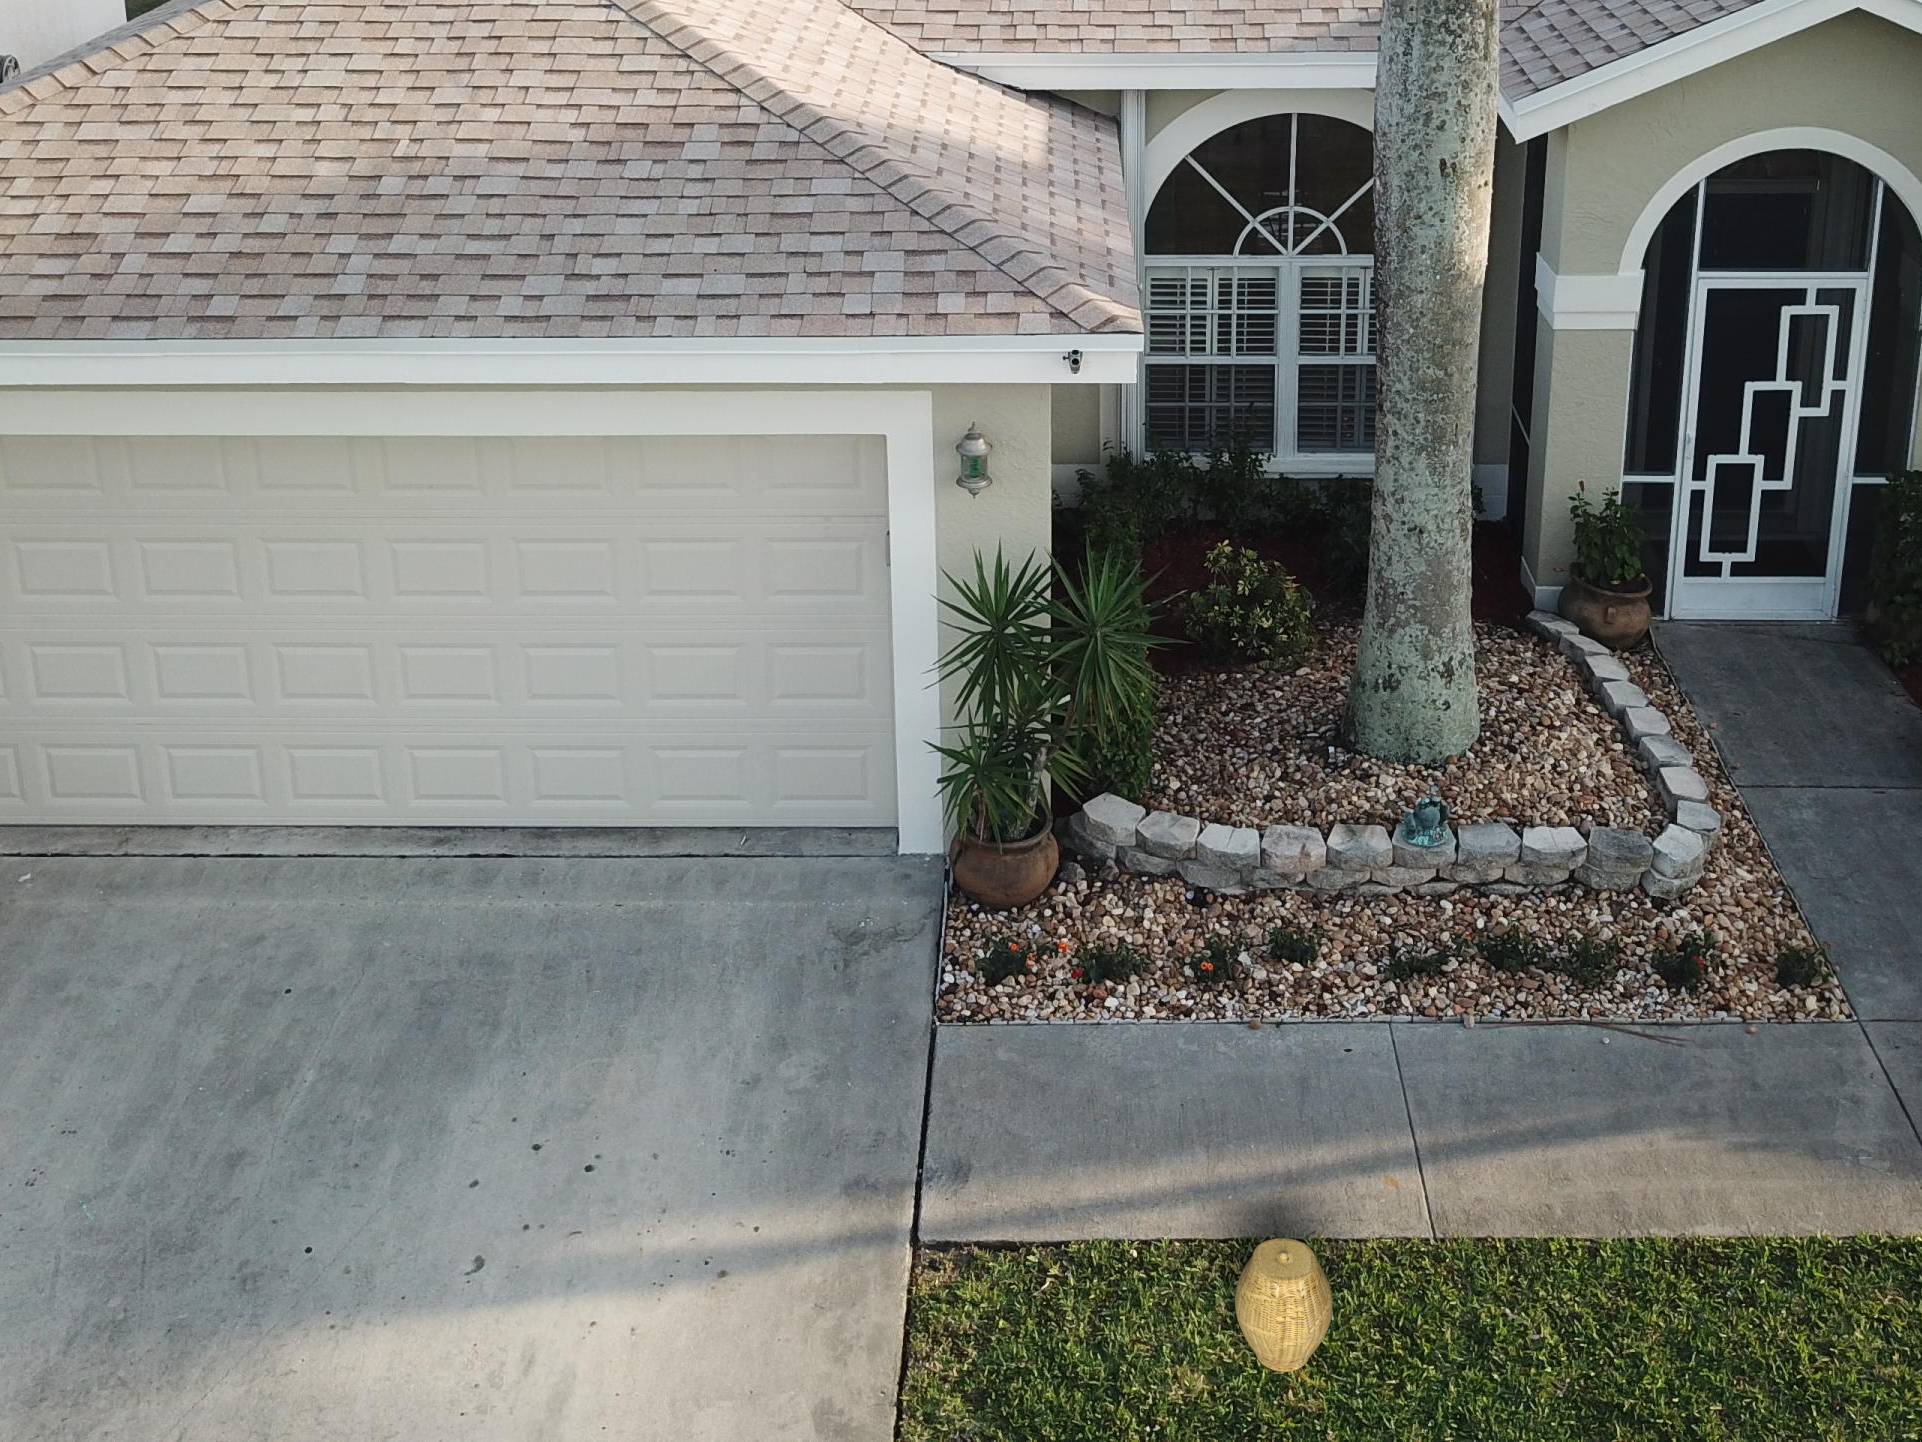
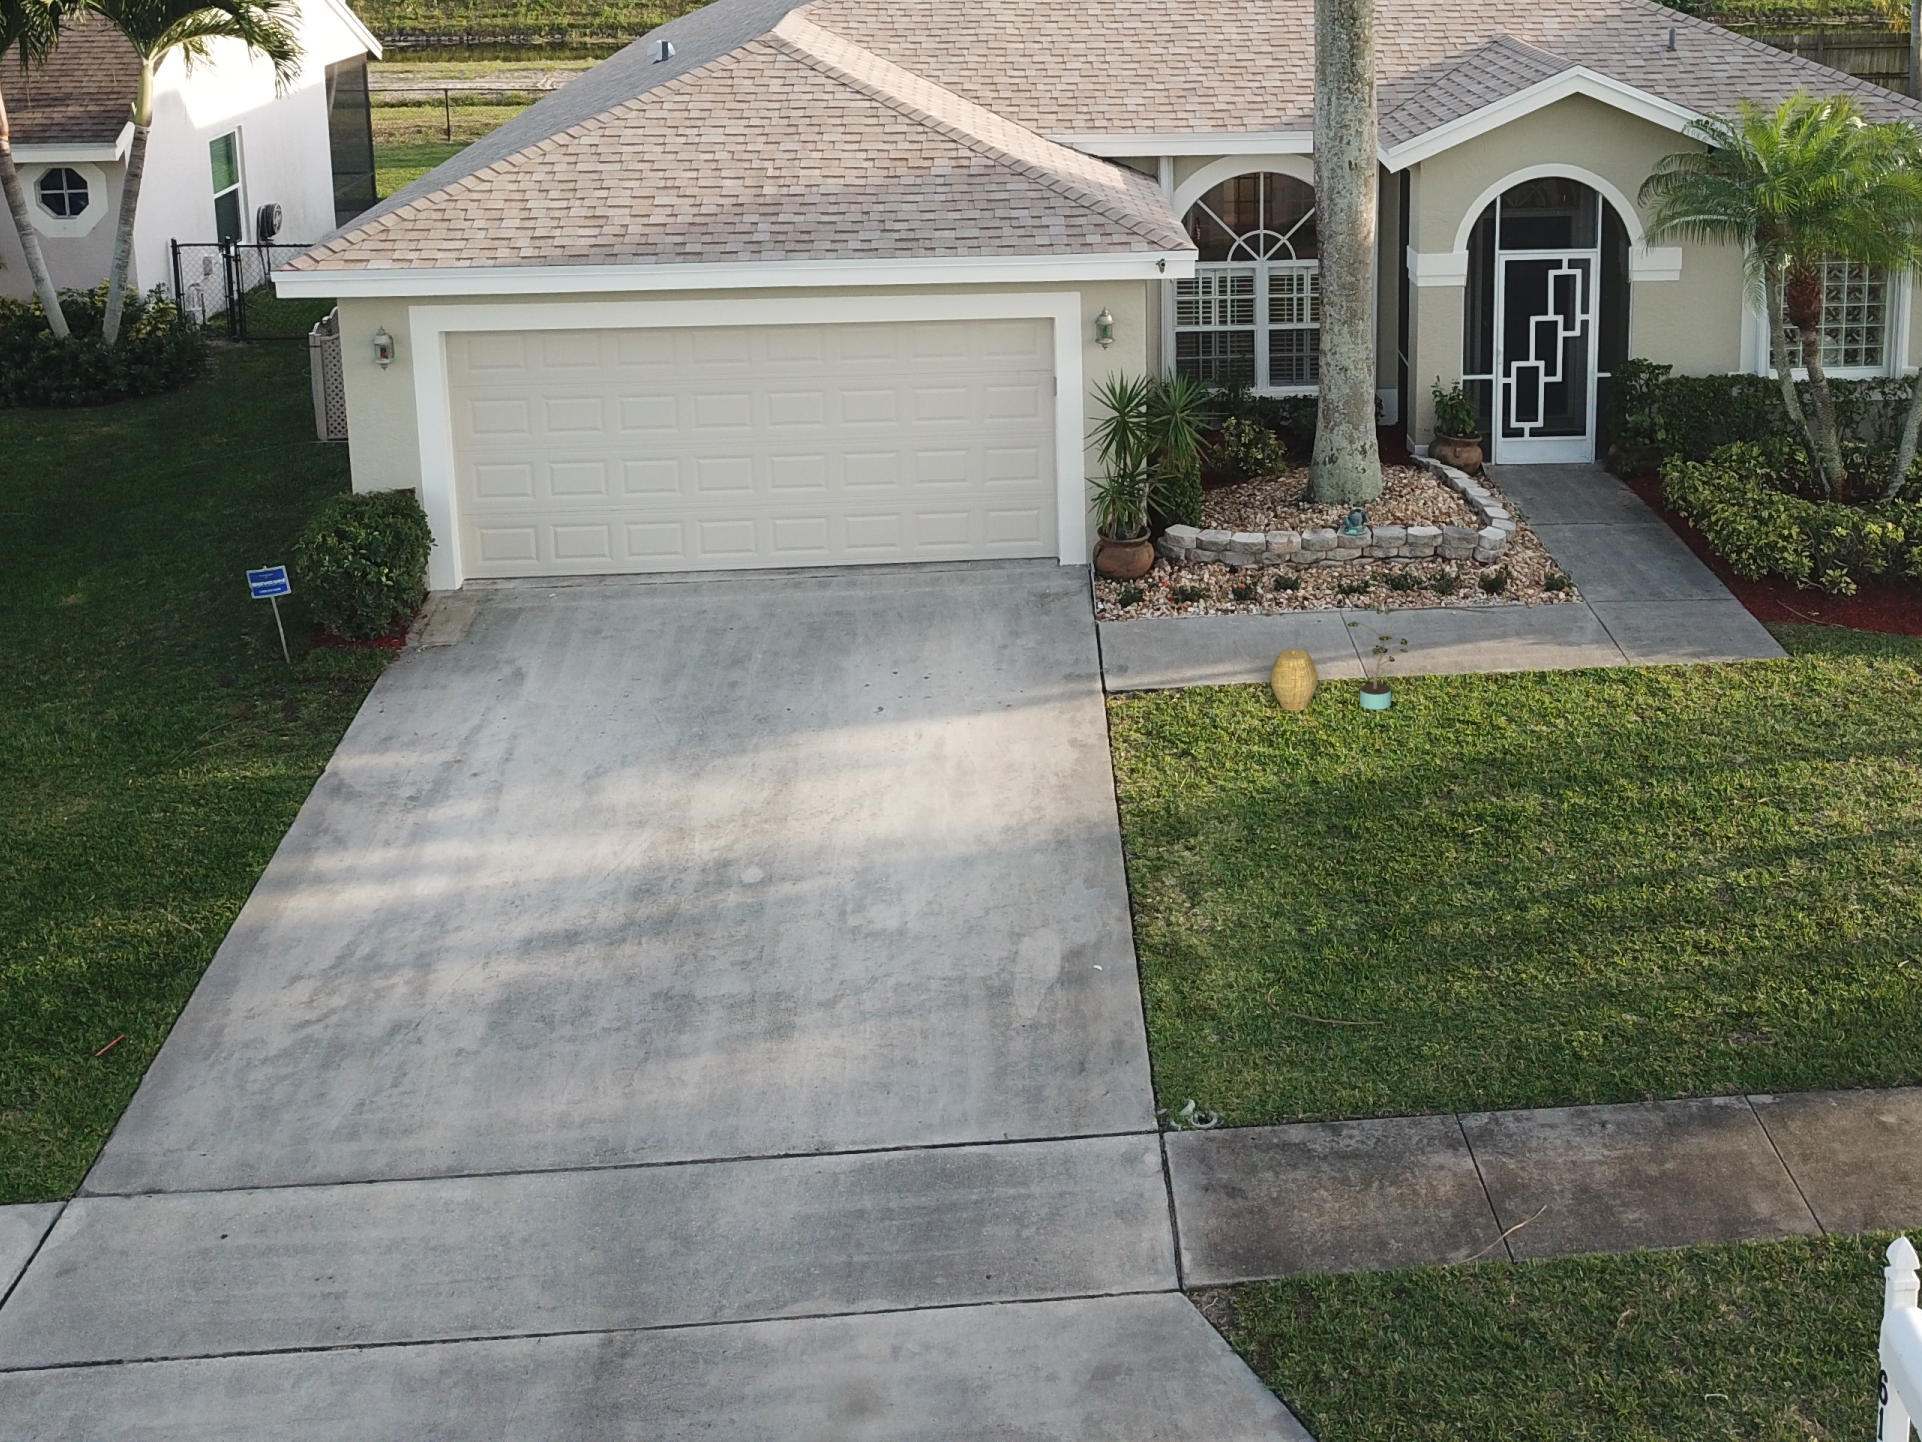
potted plant: none [1399,1161,1525,1382] -> present [1348,604,1408,710]

